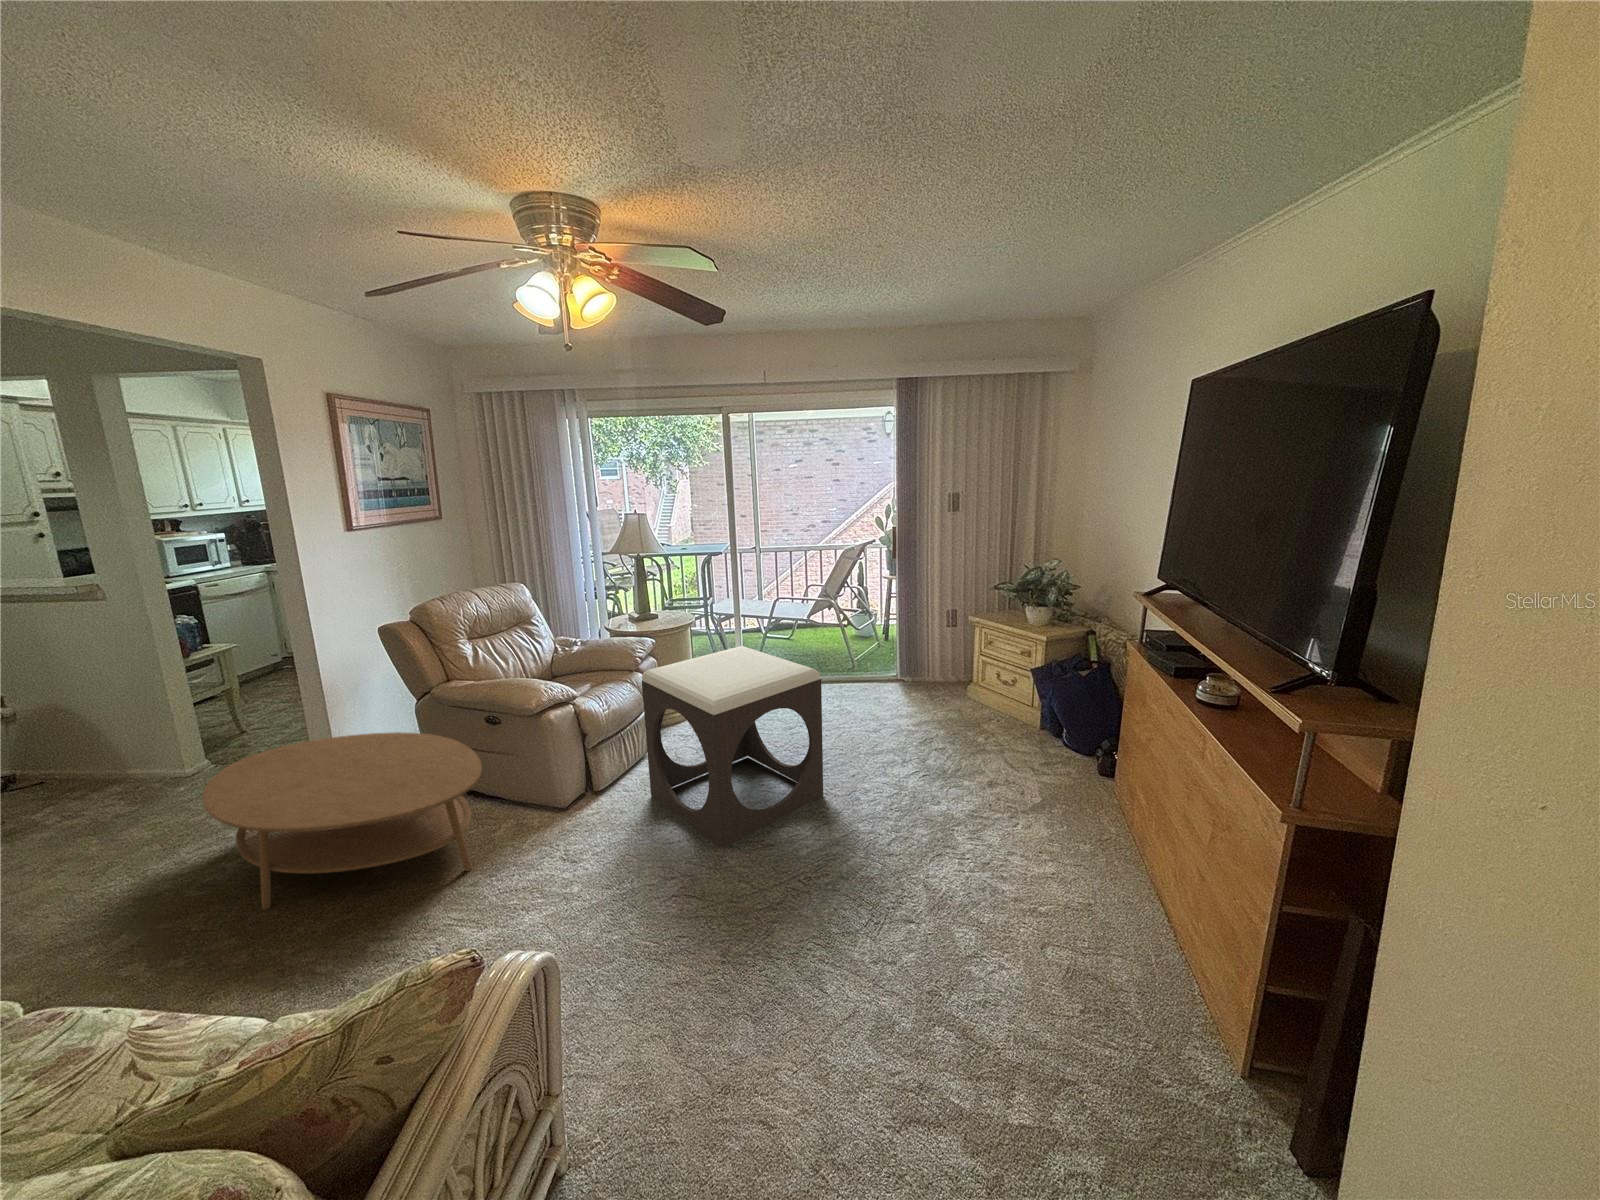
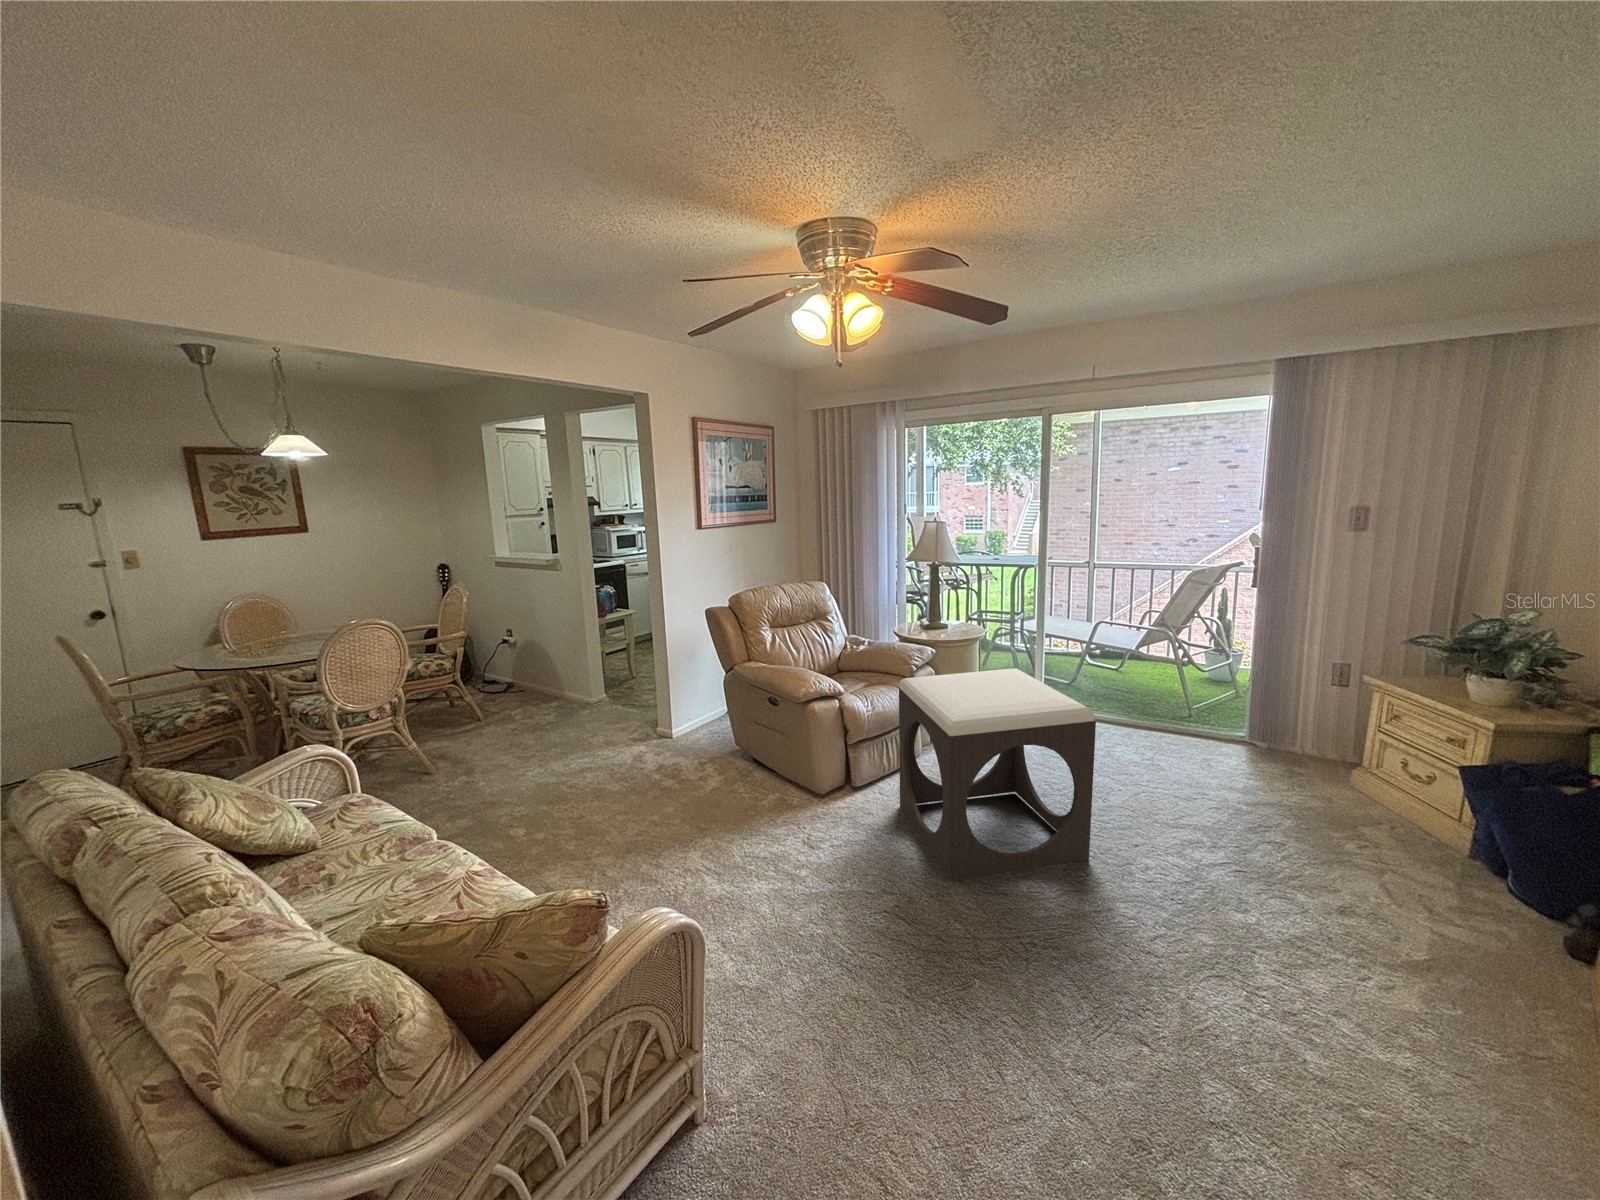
coffee table: present [202,732,482,910] -> none [580,692,753,827]

